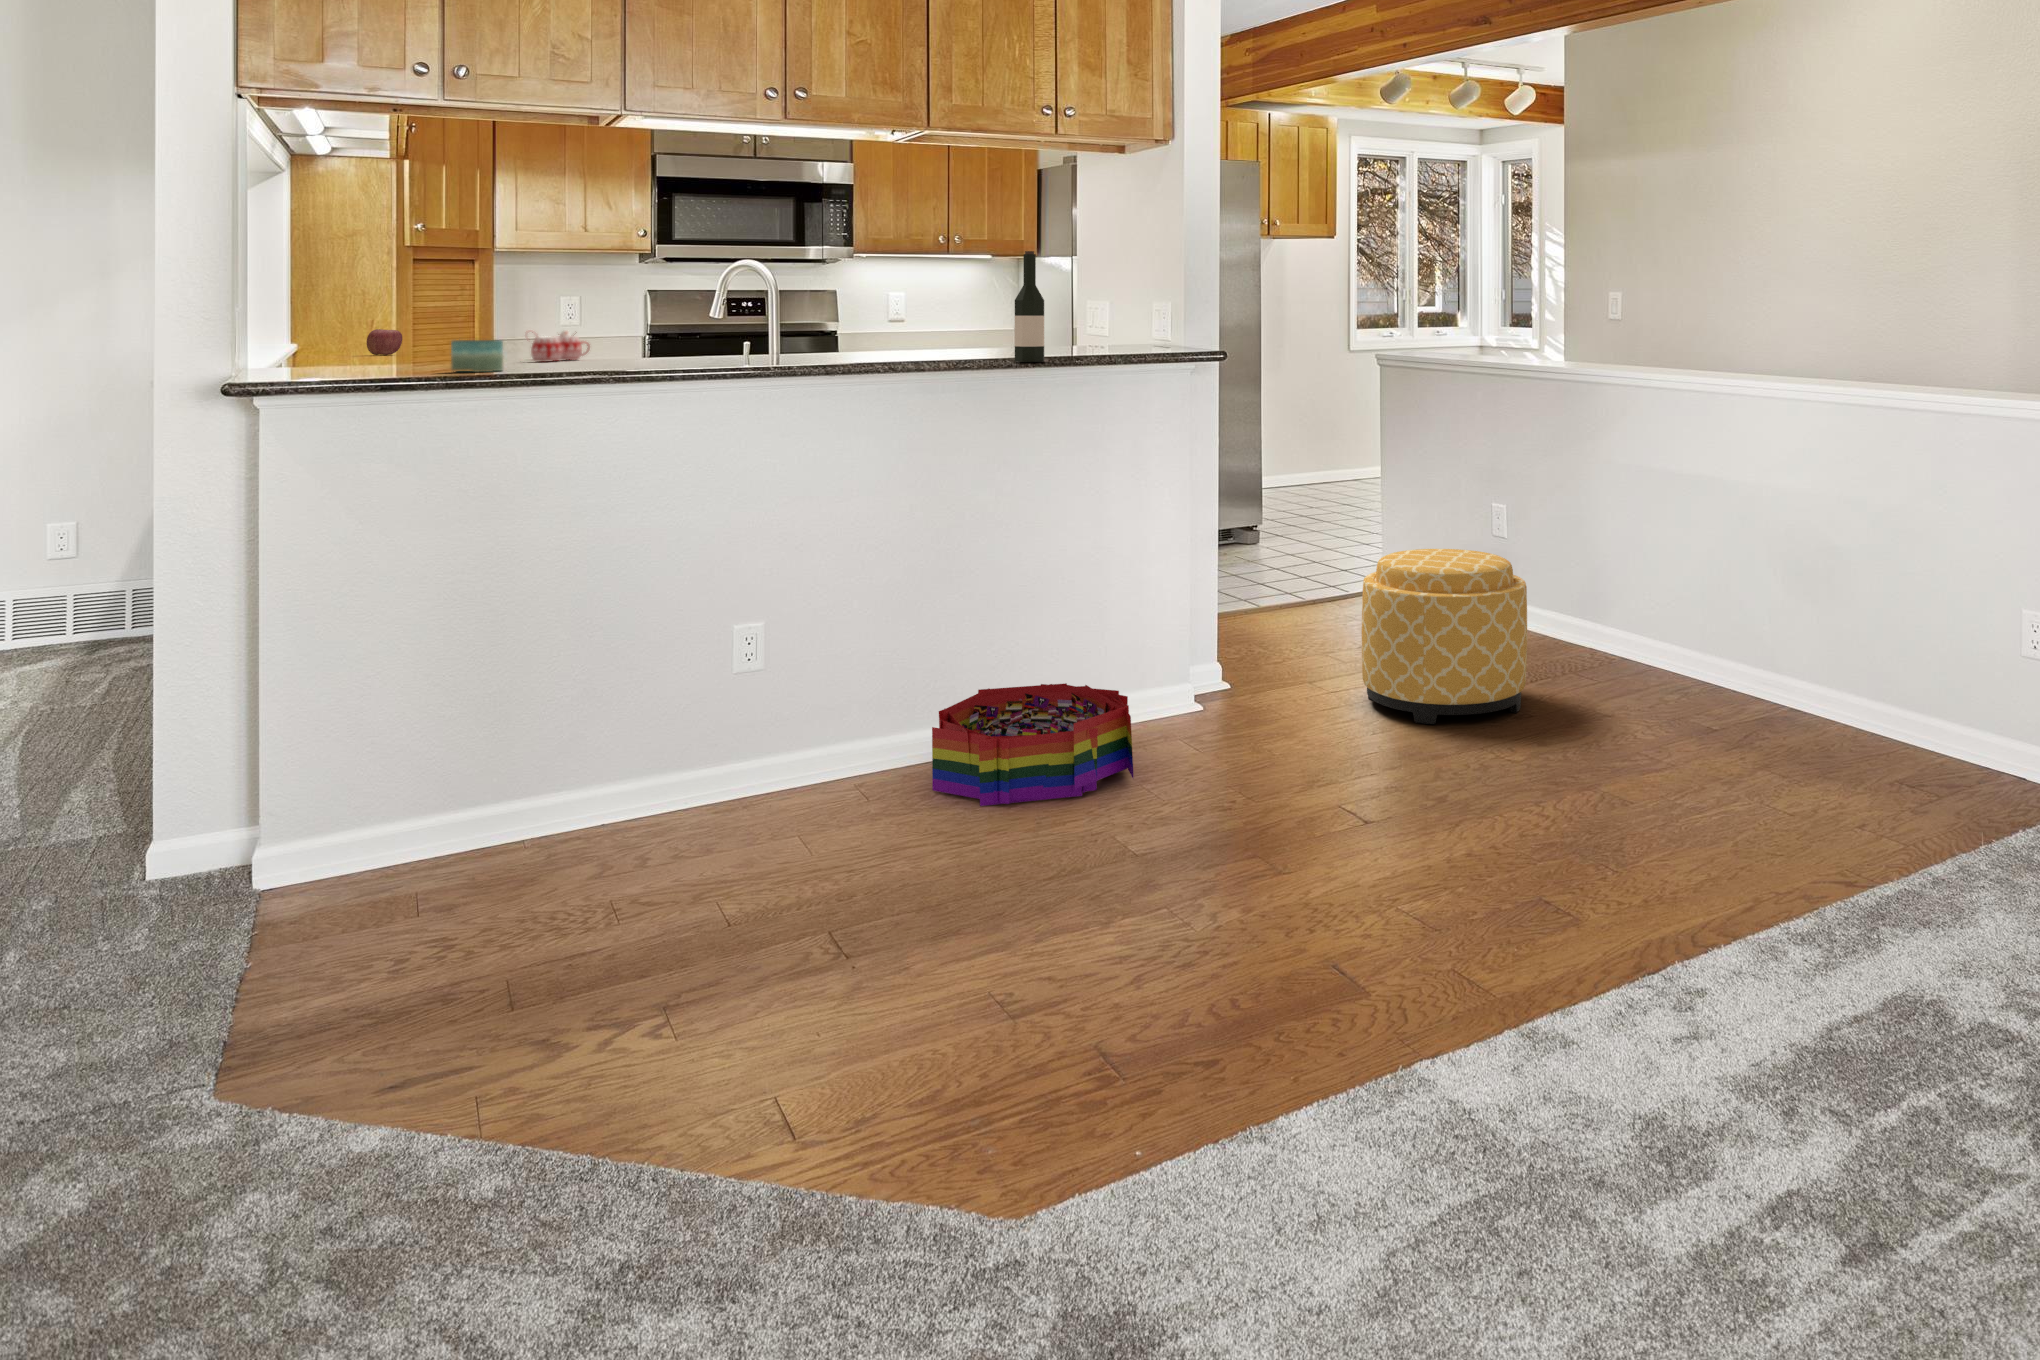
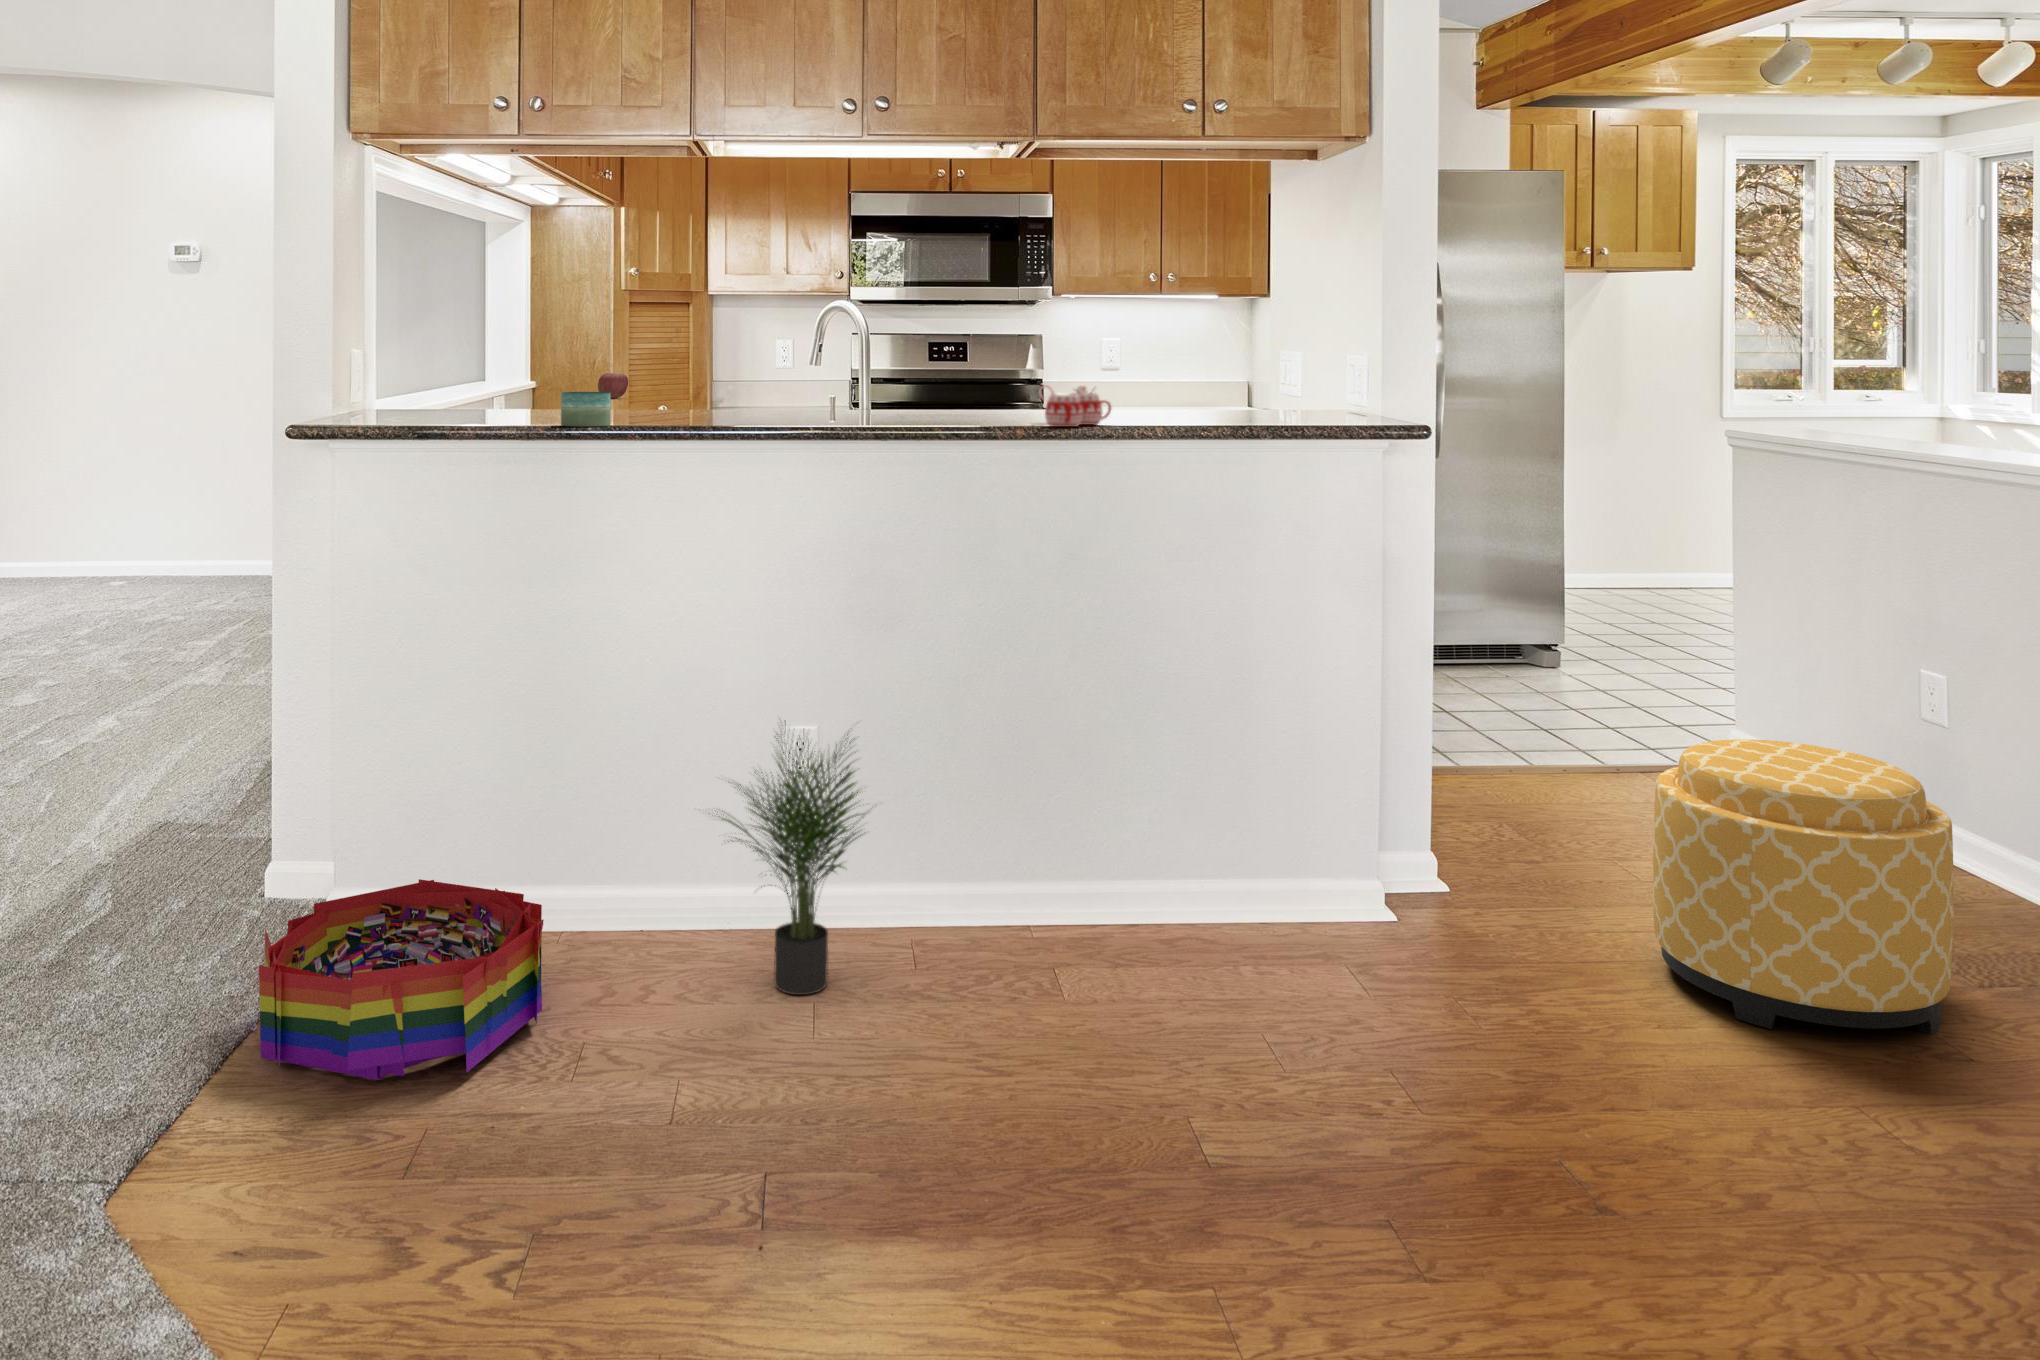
wine bottle: present [1015,251,1044,362] -> none [1140,293,1181,437]
mug: present [526,330,590,362] -> present [1031,385,1111,427]
potted plant: none [673,592,843,820] -> present [719,721,865,995]
storage bin: present [932,683,1133,806] -> present [259,879,543,1080]

